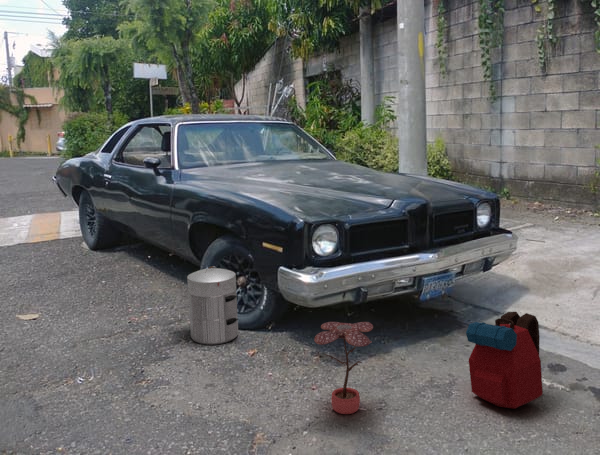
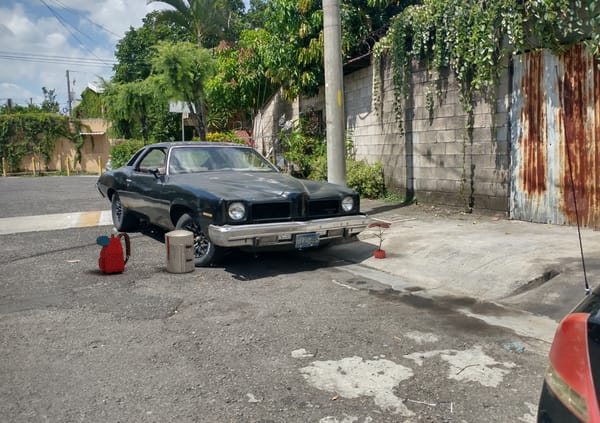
backpack: present [466,312,543,409] -> present [96,233,131,273]
potted plant: present [314,322,373,414] -> present [368,222,391,258]

